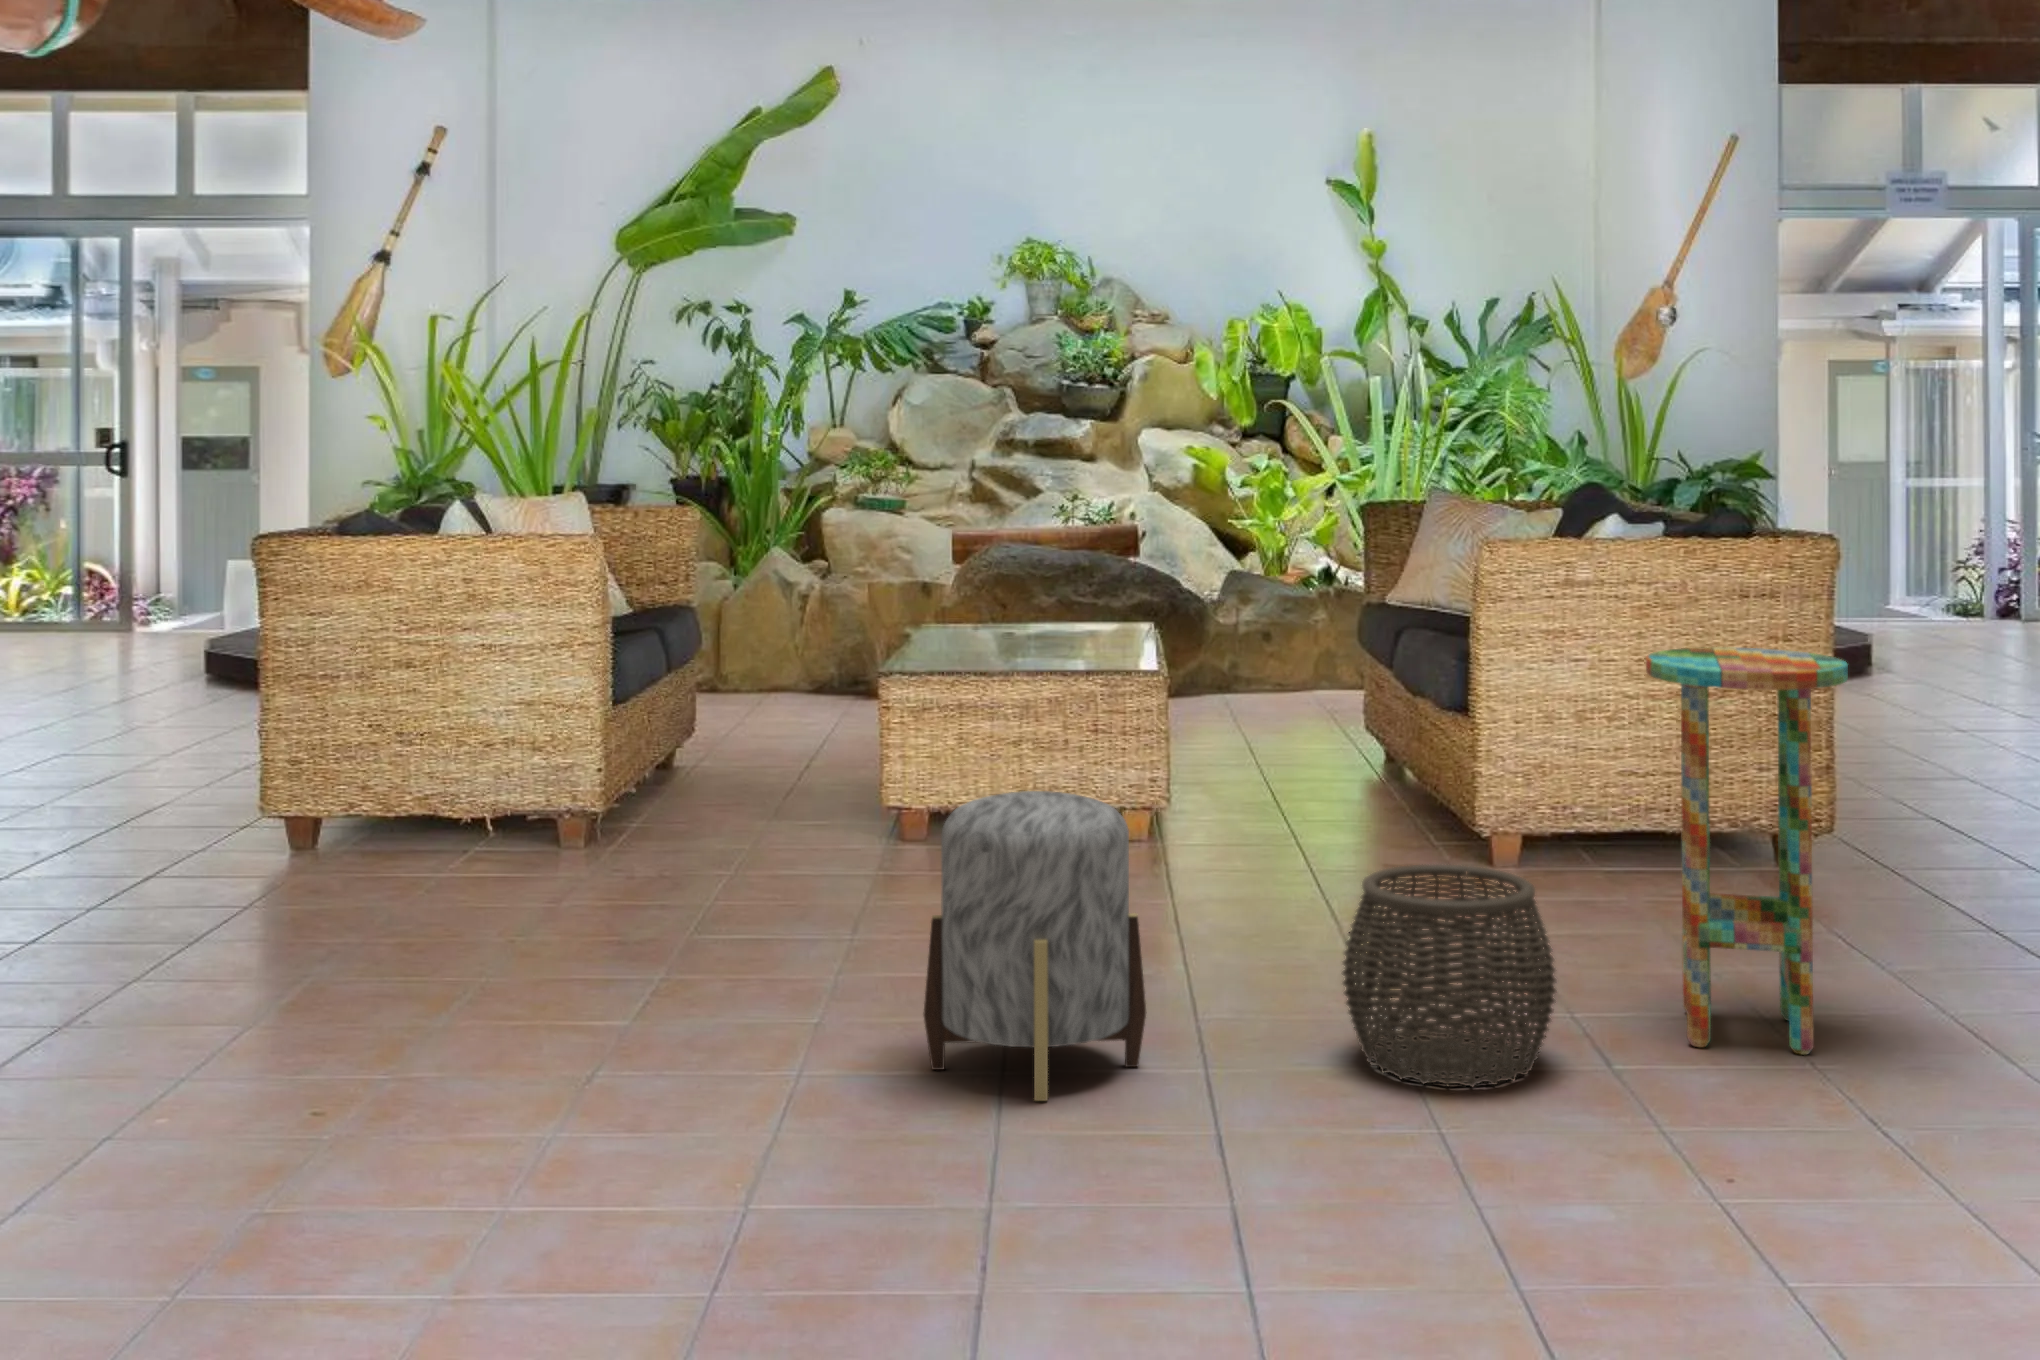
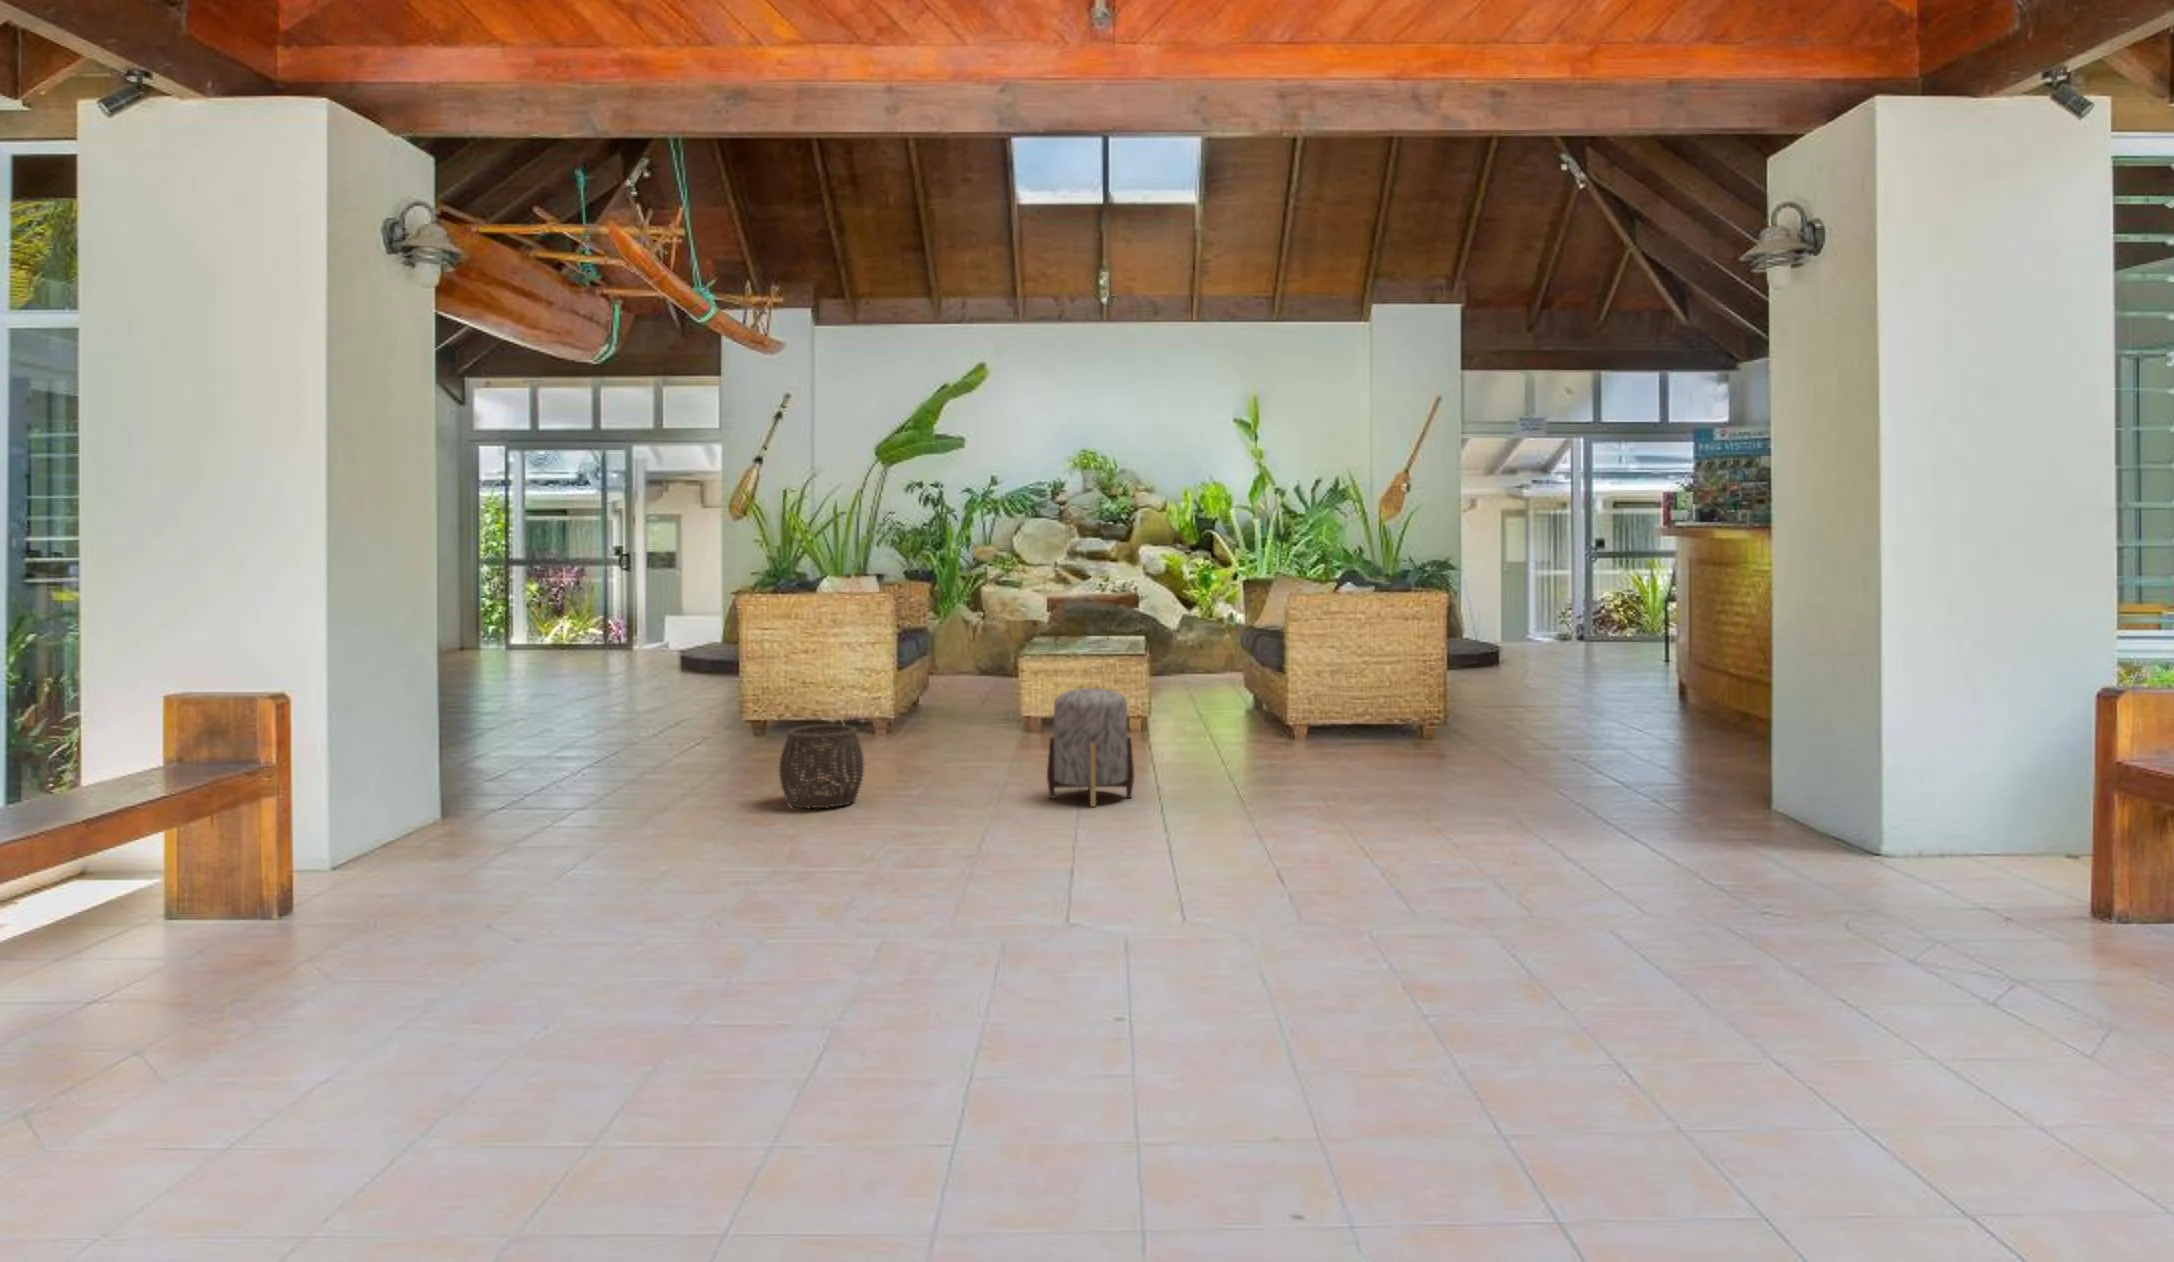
side table: present [1646,647,1848,1054] -> none [1334,633,1412,794]
woven basket: present [1342,865,1556,1087] -> present [779,724,864,809]

